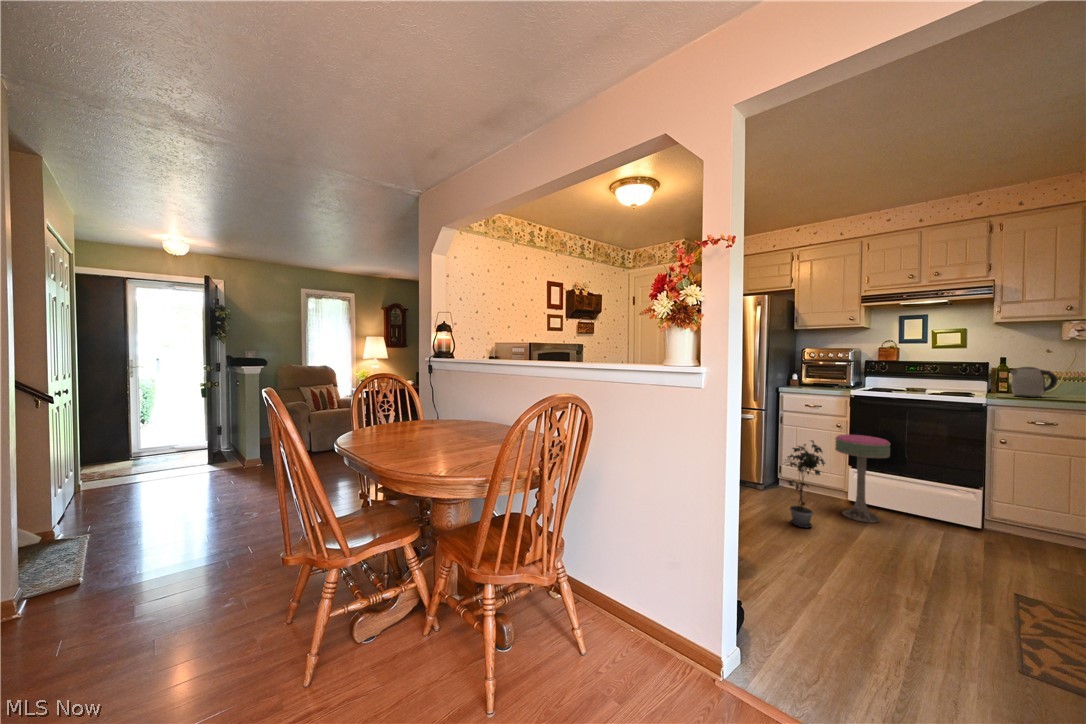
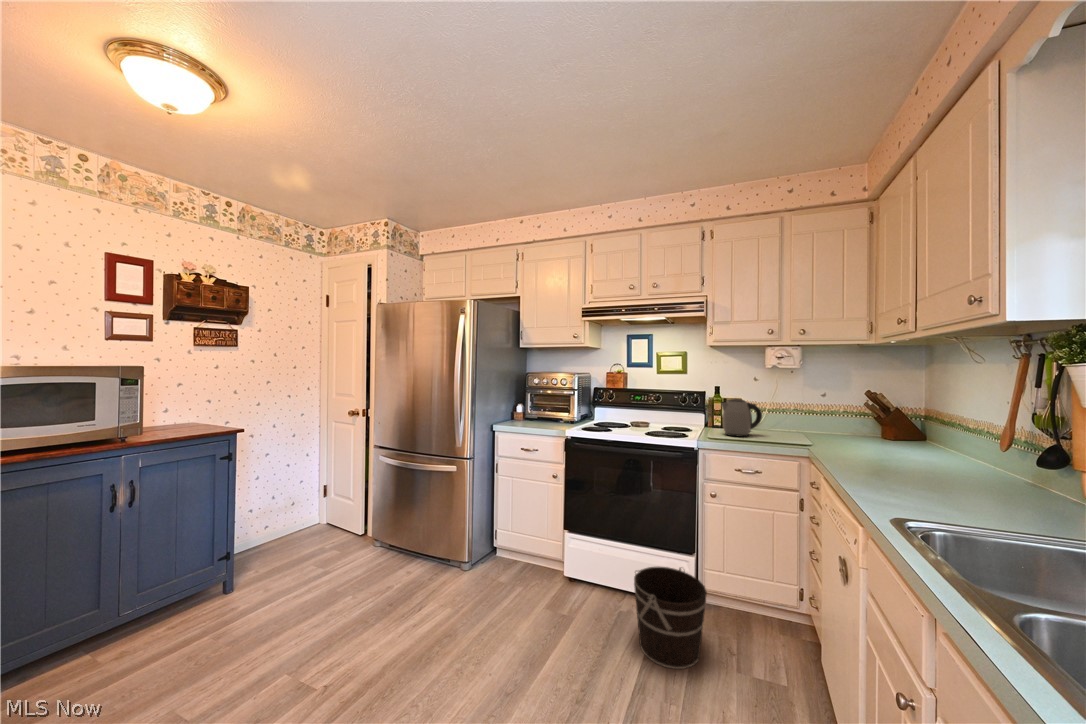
bar stool: present [835,435,890,523] -> none [535,495,597,630]
potted plant: present [784,440,825,528] -> none [438,524,500,676]
bucket: none [927,487,999,550] -> present [634,567,707,669]

